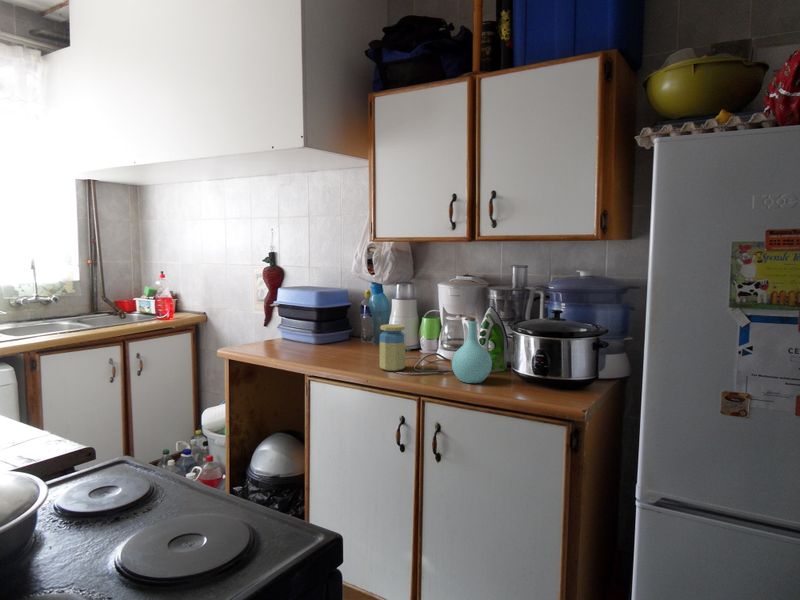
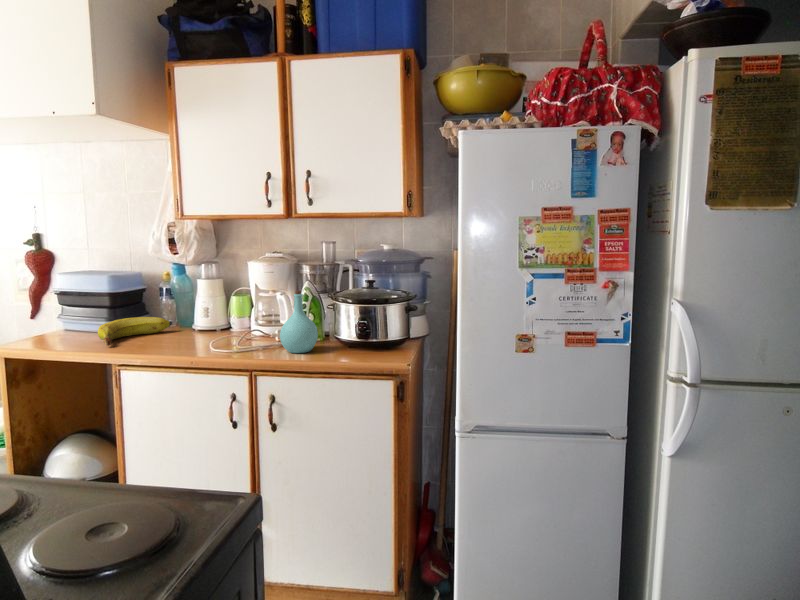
jar: present [380,324,406,371] -> none [198,303,227,351]
banana: none [303,332,367,358] -> present [98,317,172,346]

